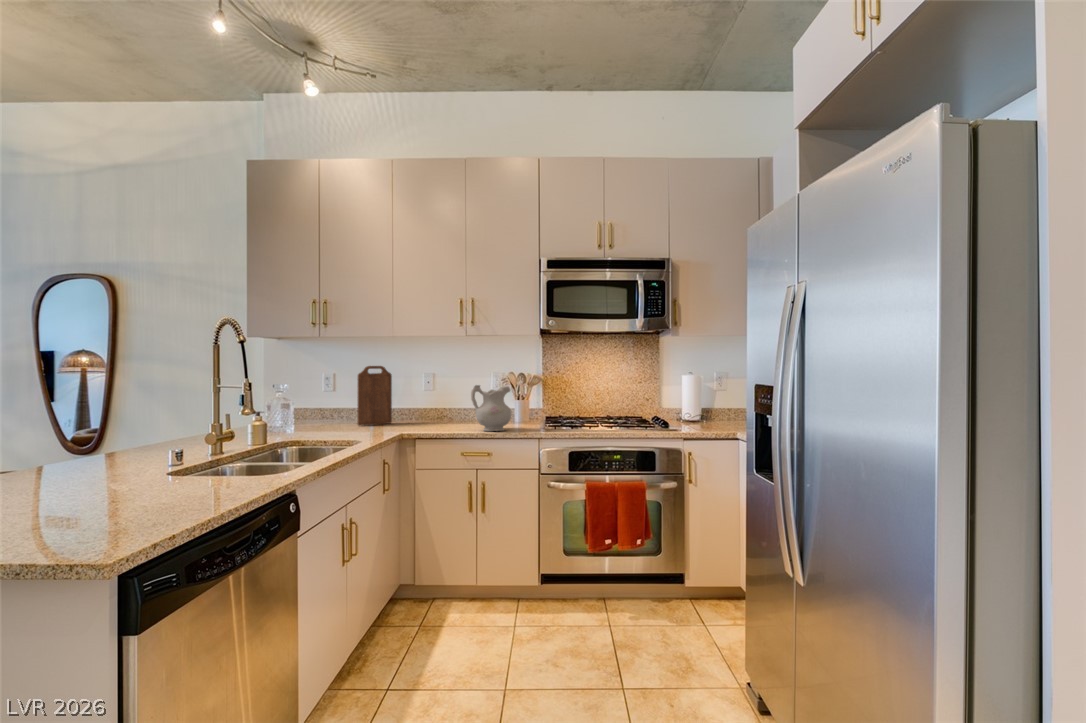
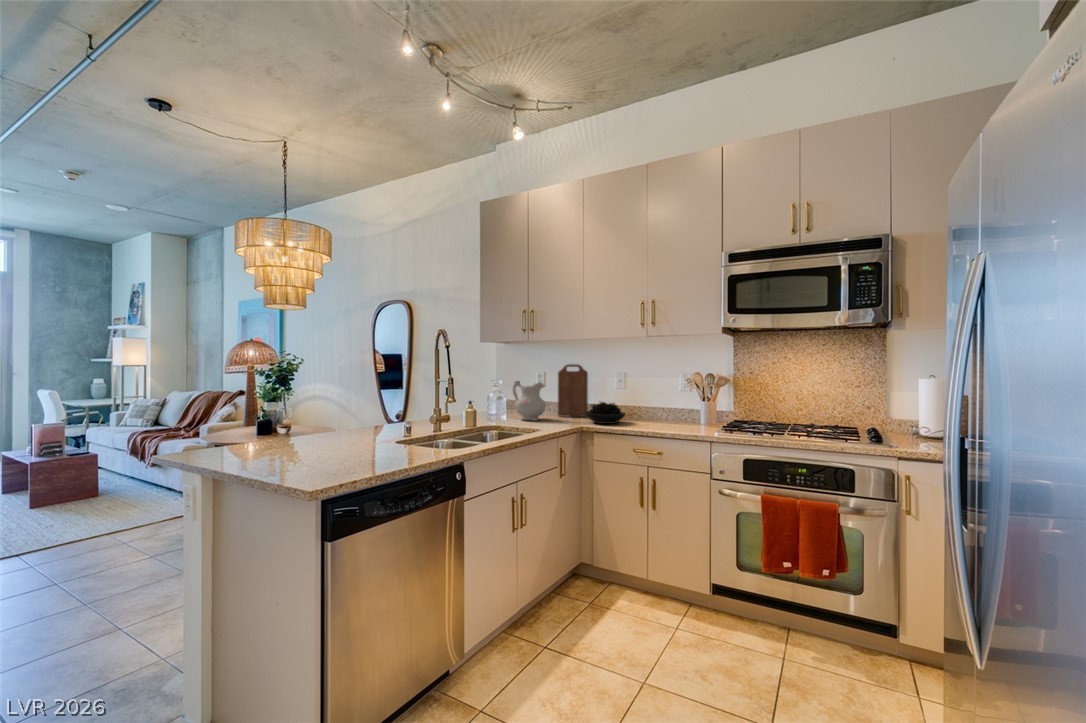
ceramic pitcher: present [471,385,511,431] -> present [512,381,546,420]
succulent plant: none [397,405,443,430] -> present [585,402,626,424]

